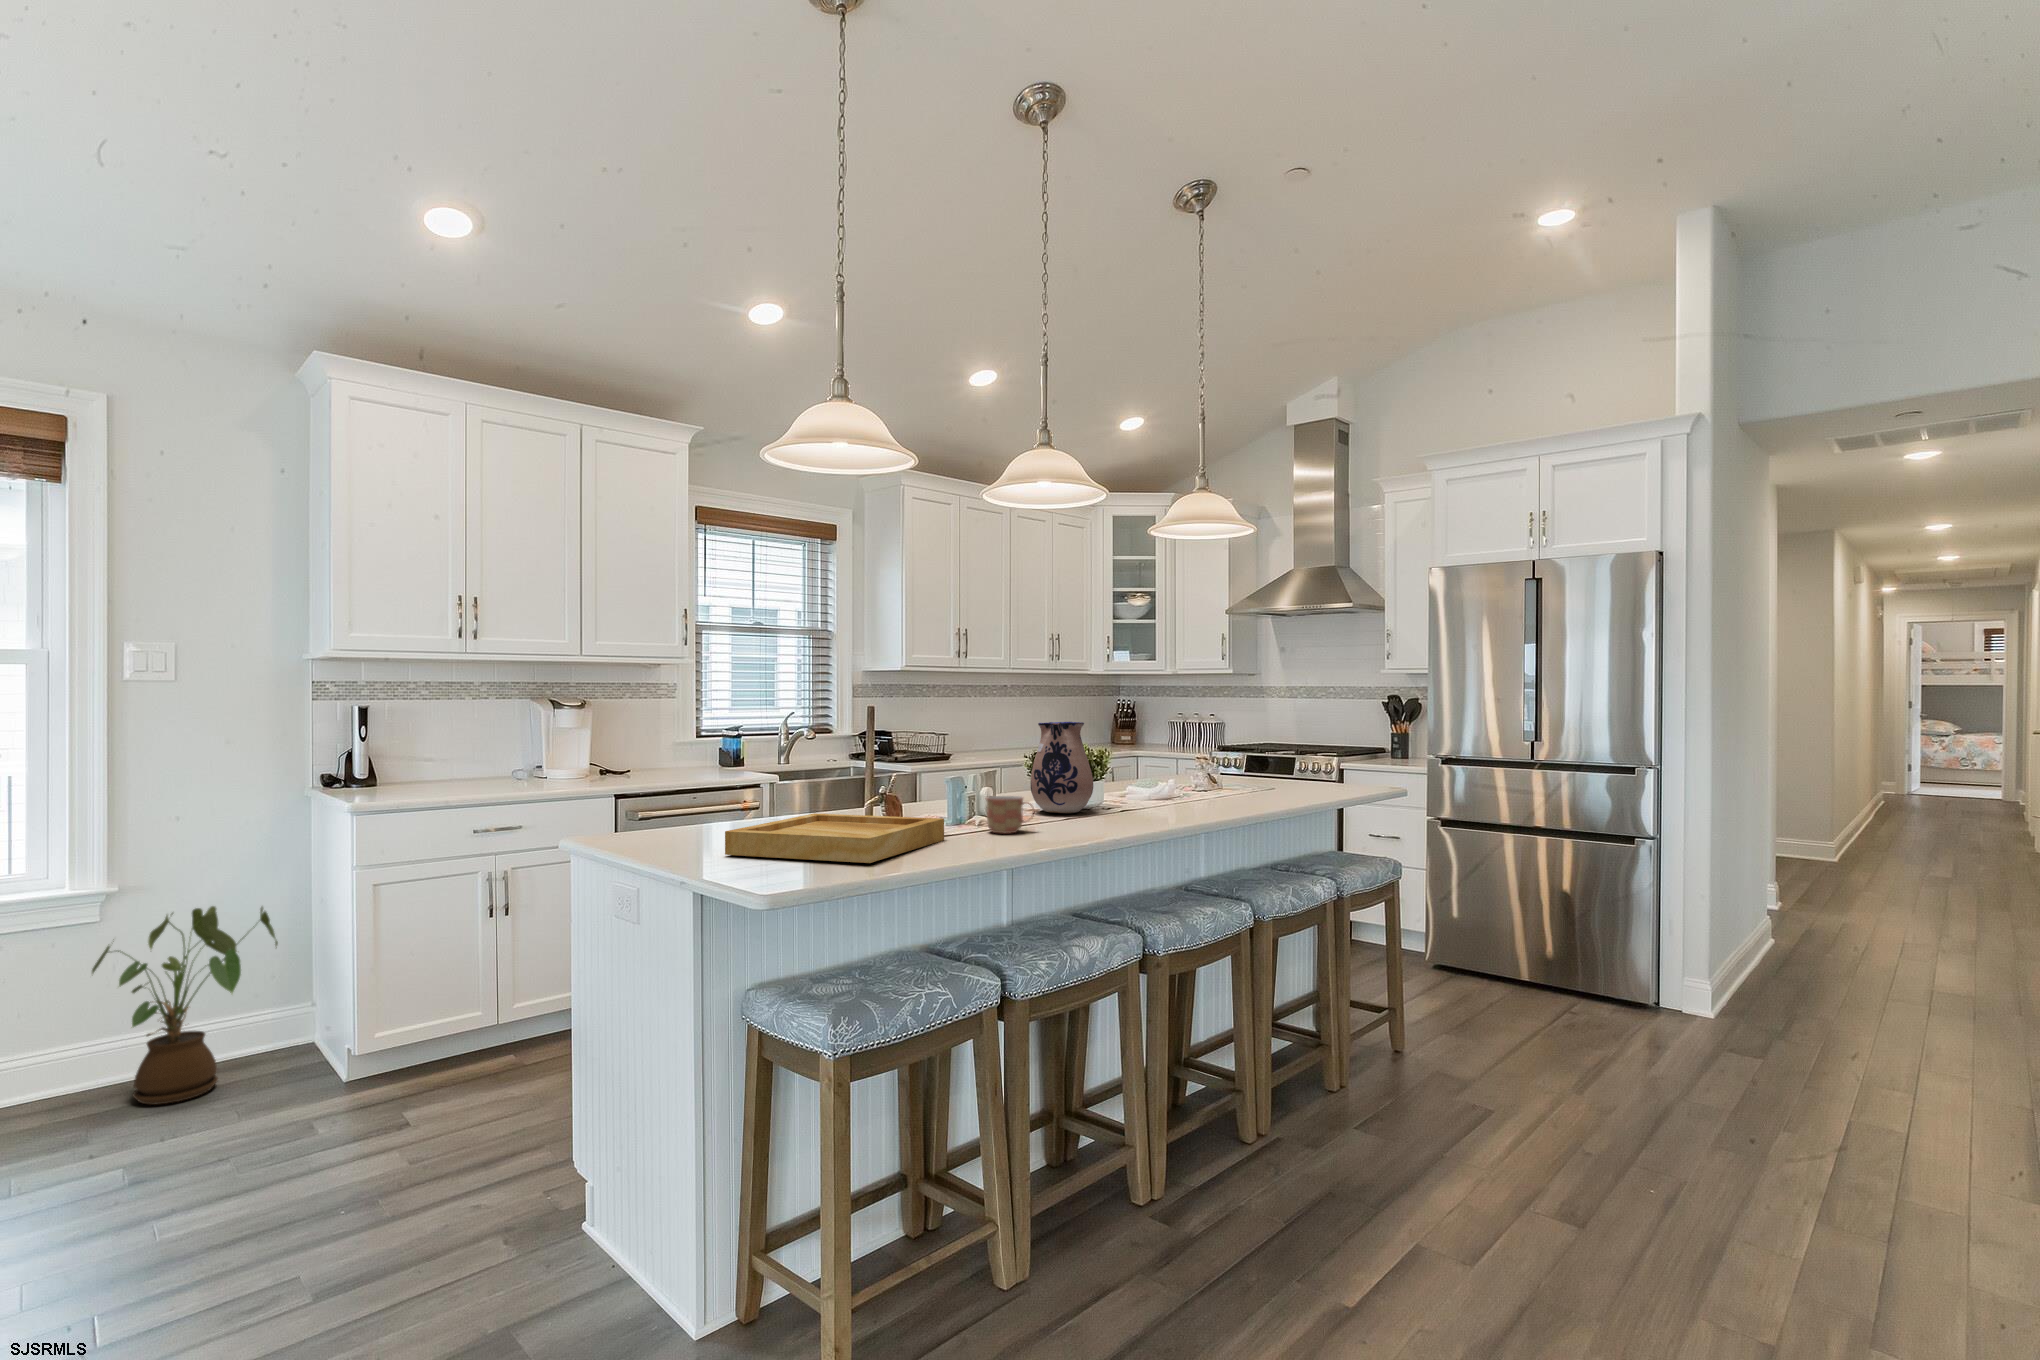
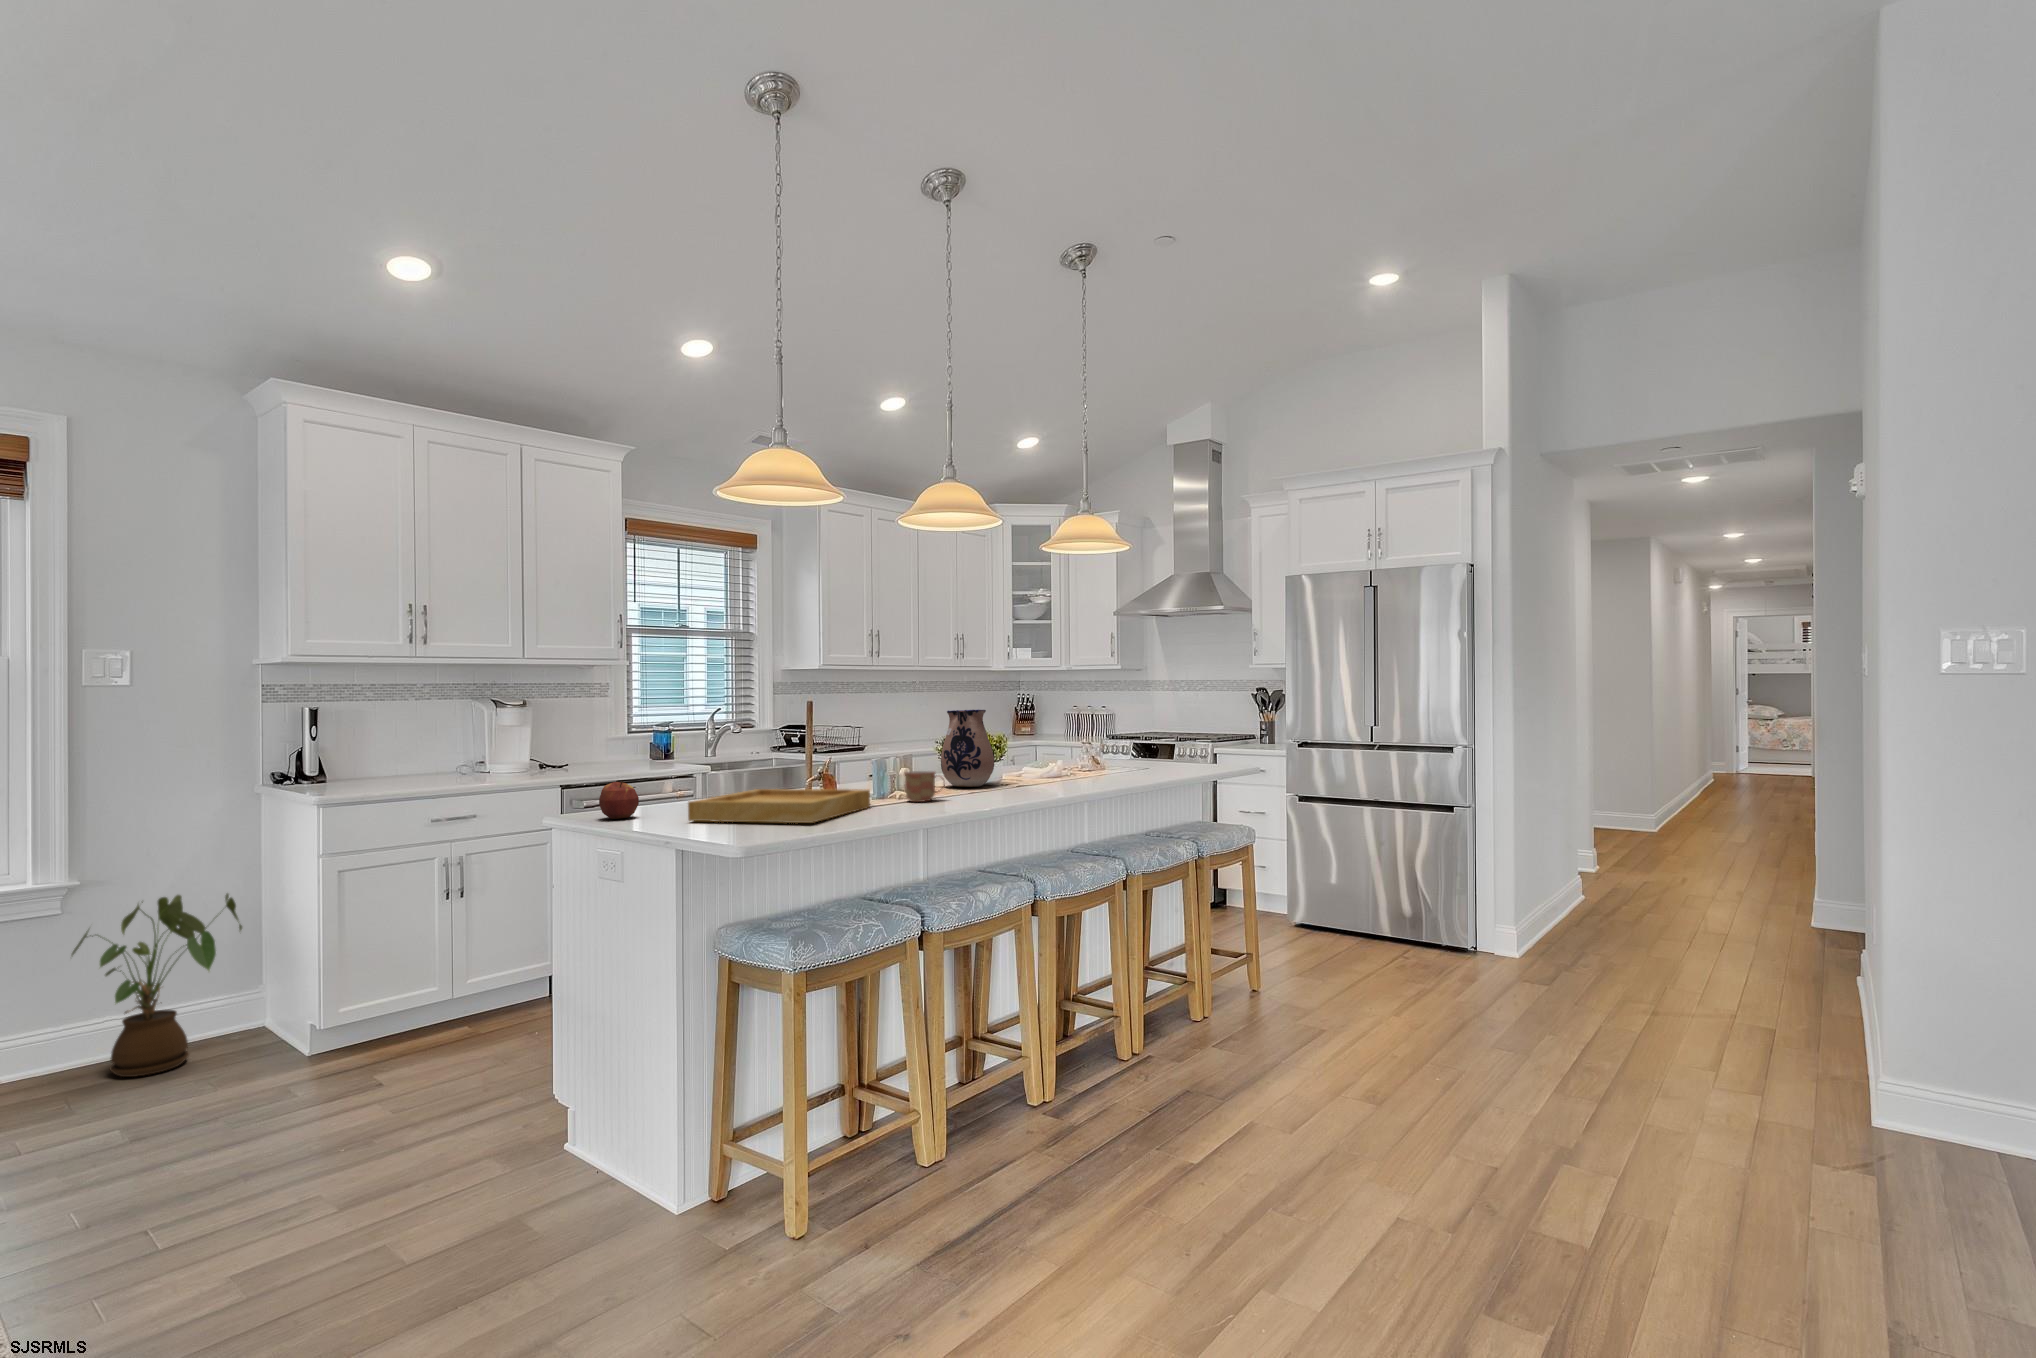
apple: none [626,803,672,848] -> present [599,781,639,819]

